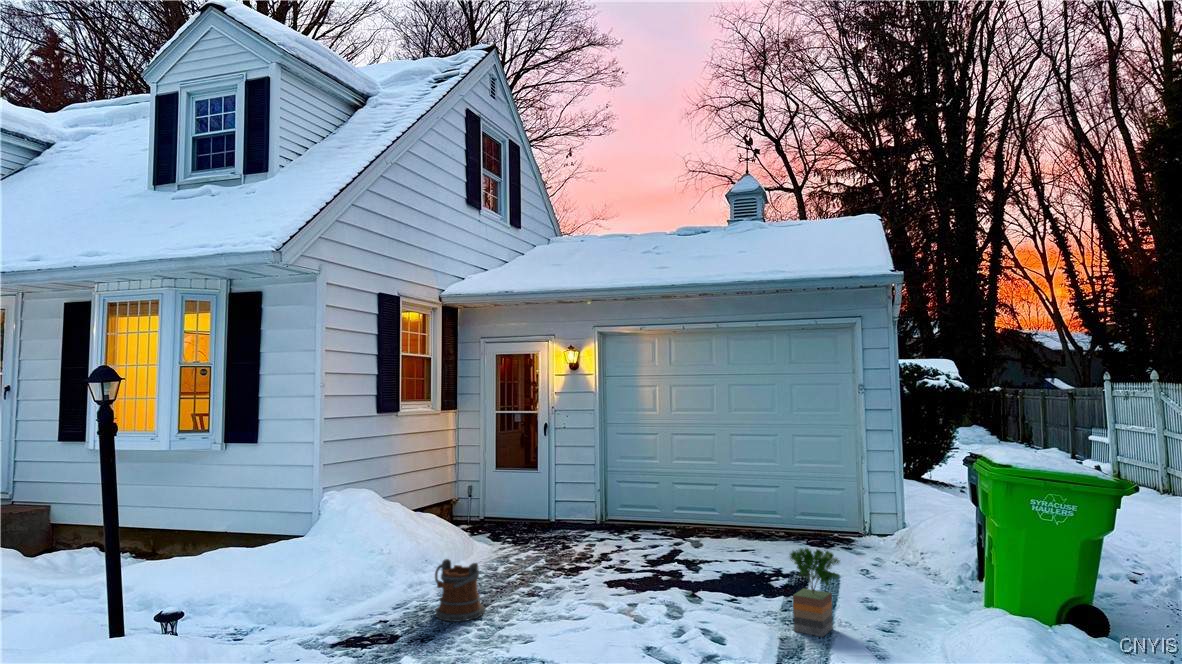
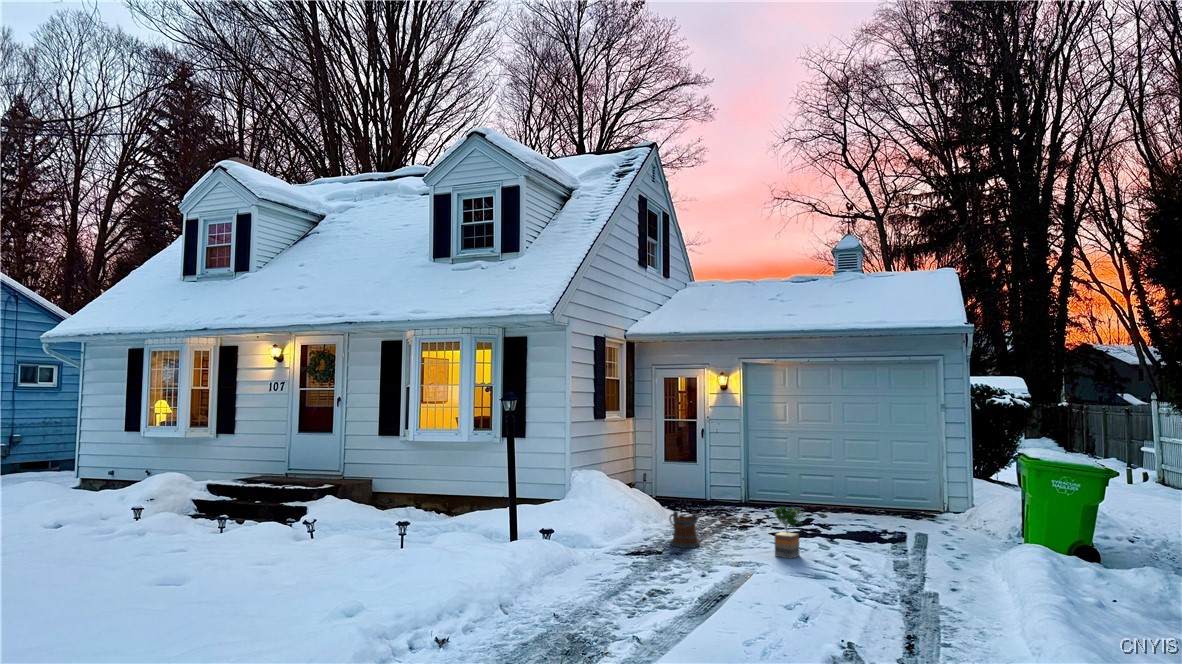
potted tree: present [790,548,840,637] -> present [774,507,804,559]

